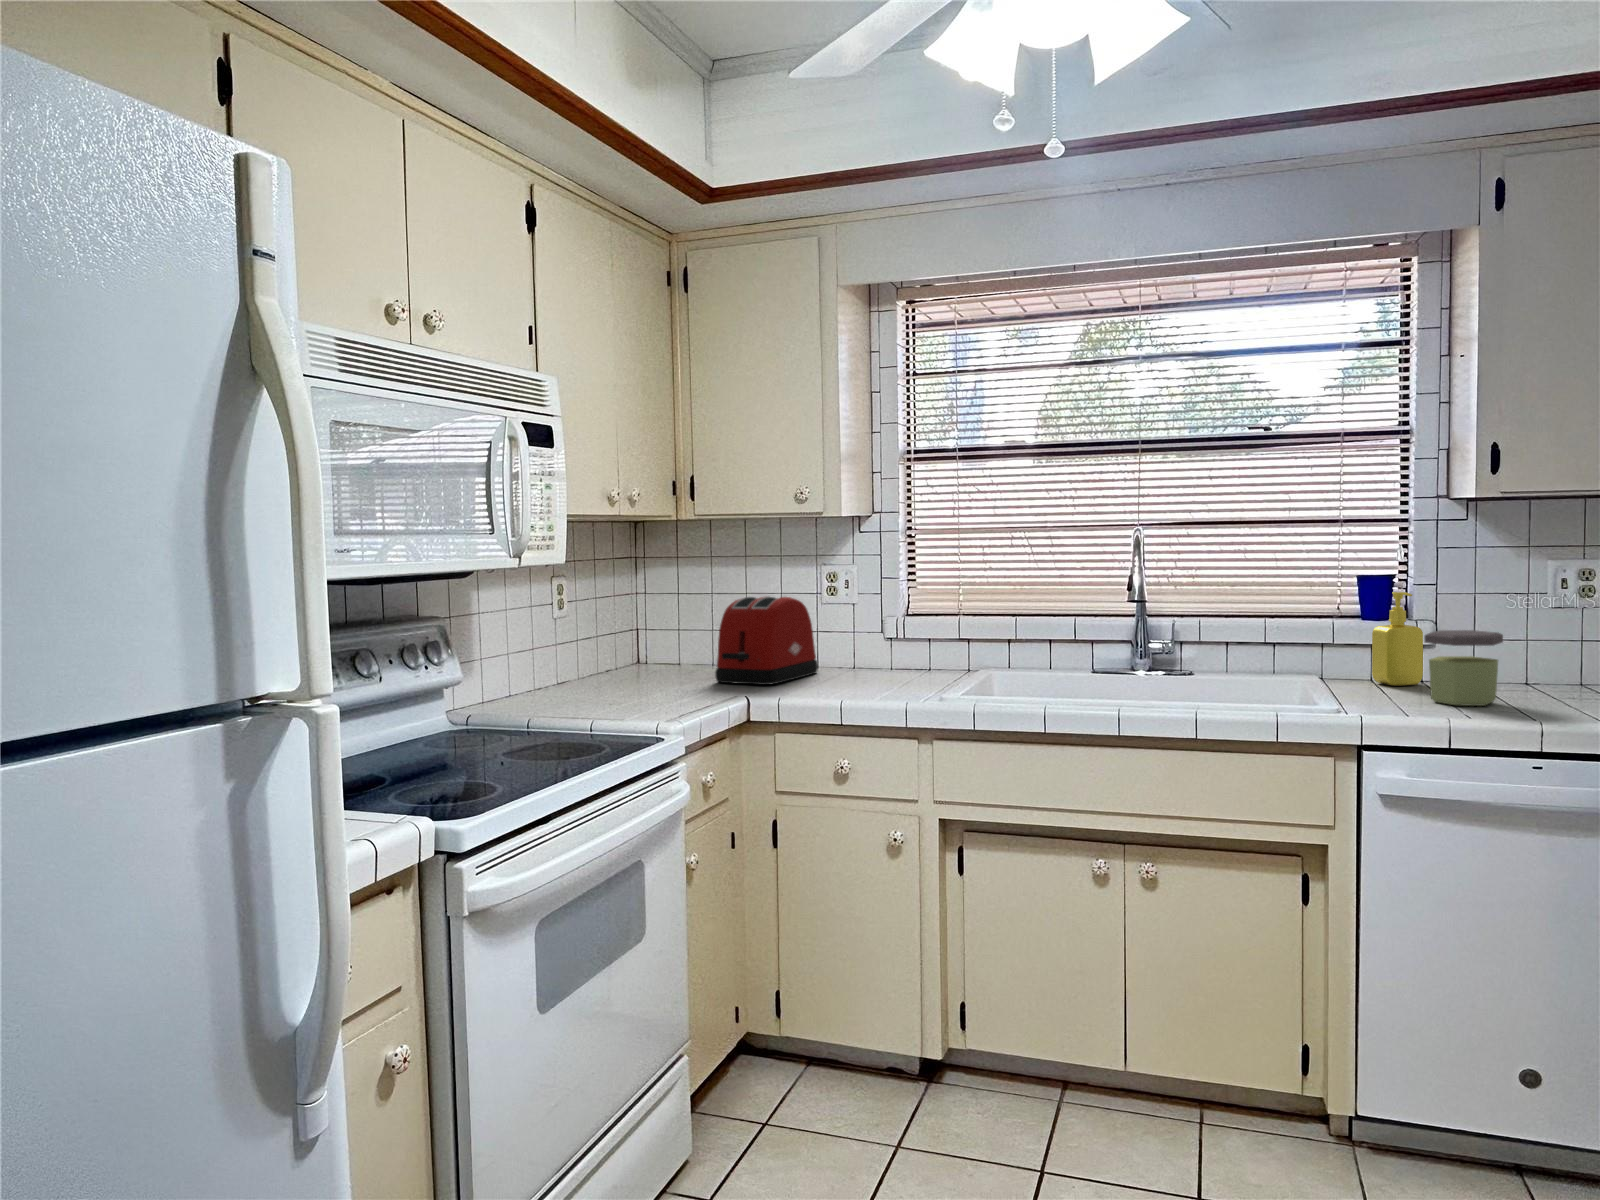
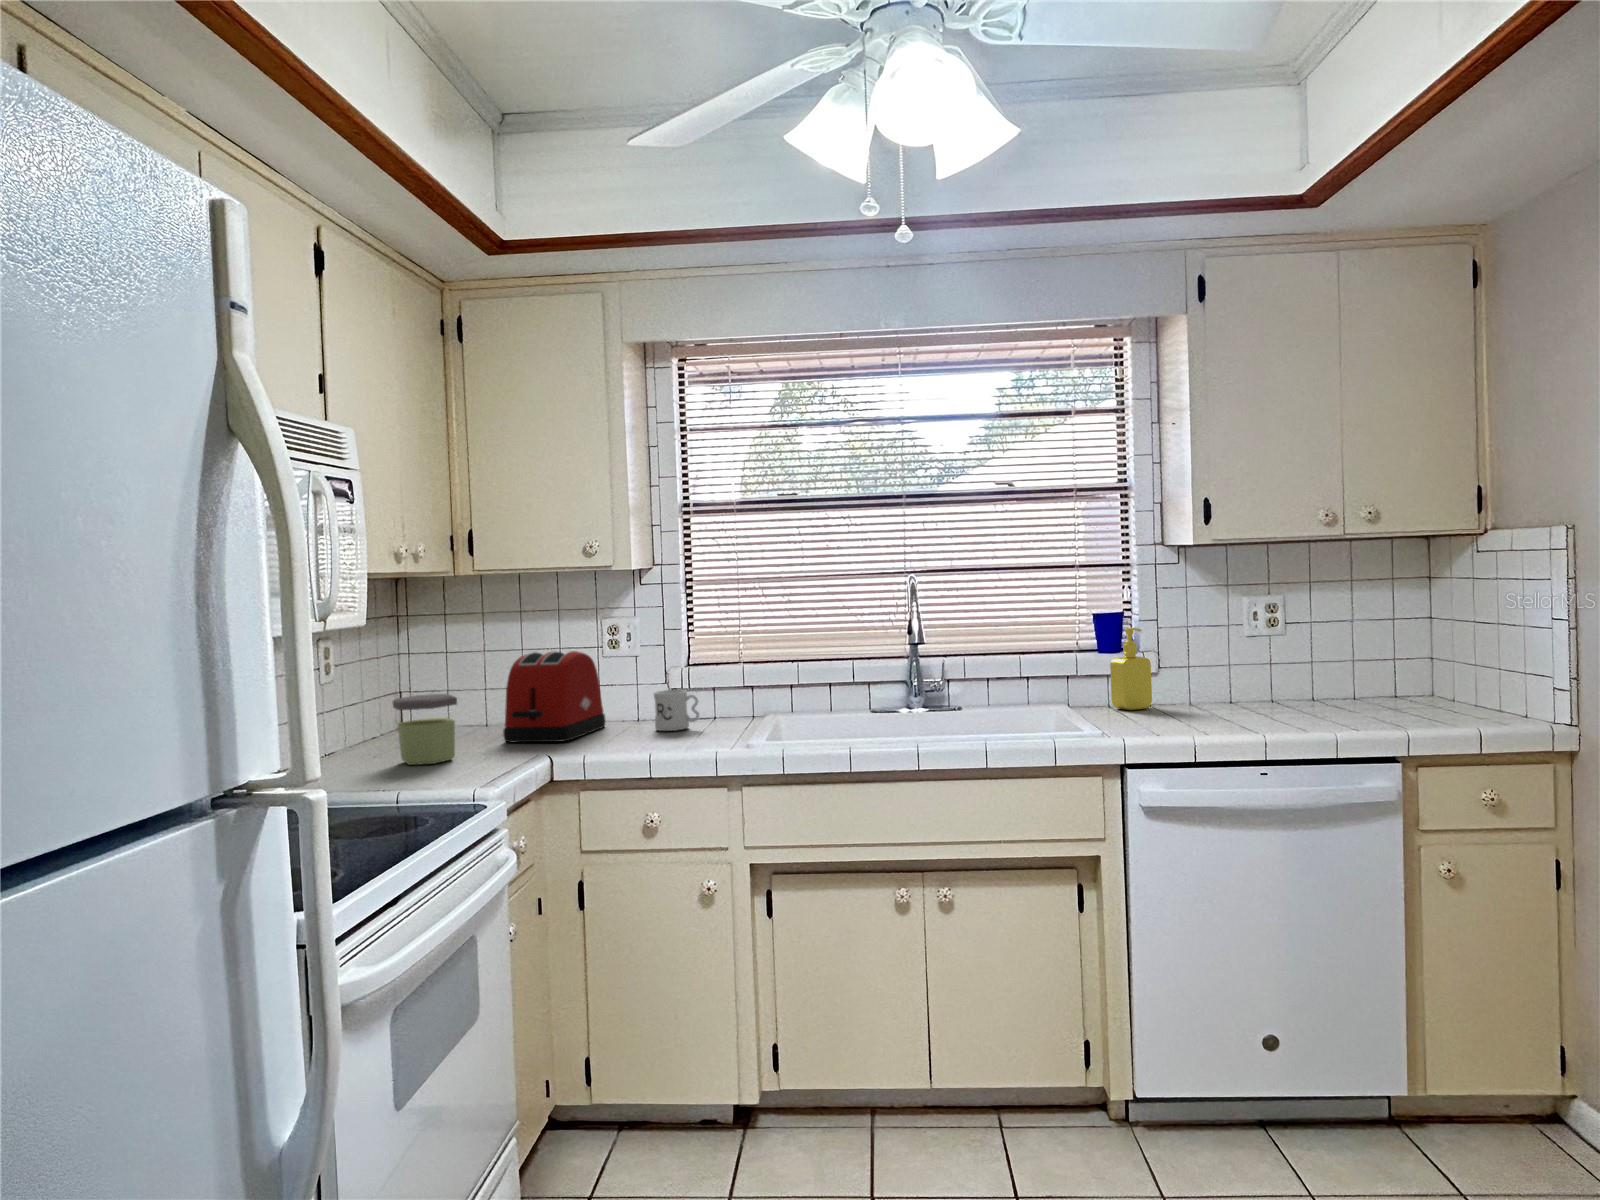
jar: present [1424,630,1503,706] -> present [393,694,457,765]
mug: none [862,639,907,680] -> present [654,690,699,731]

